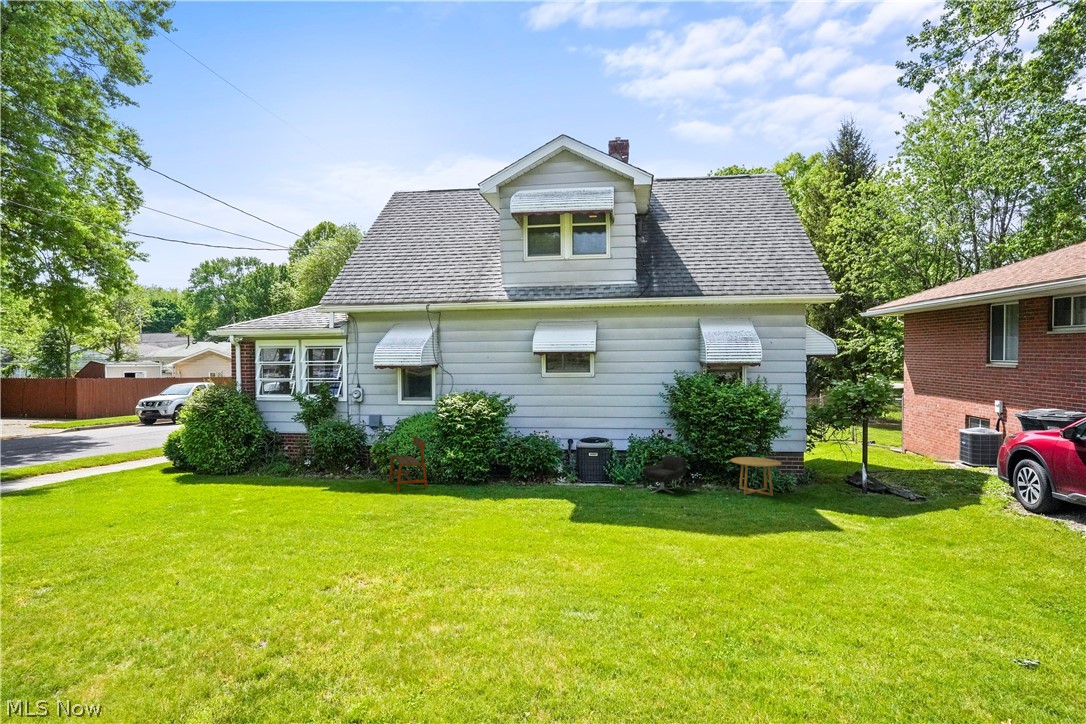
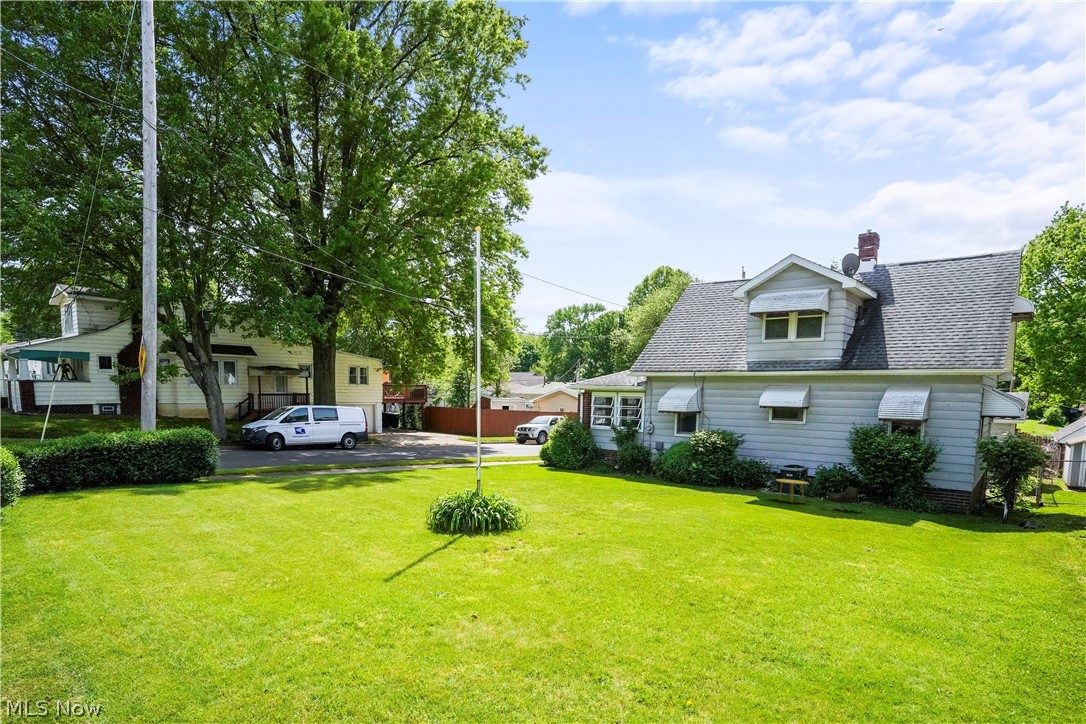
bench: present [389,436,427,492] -> none [662,456,682,488]
round table: present [731,457,781,496] -> present [776,479,808,503]

